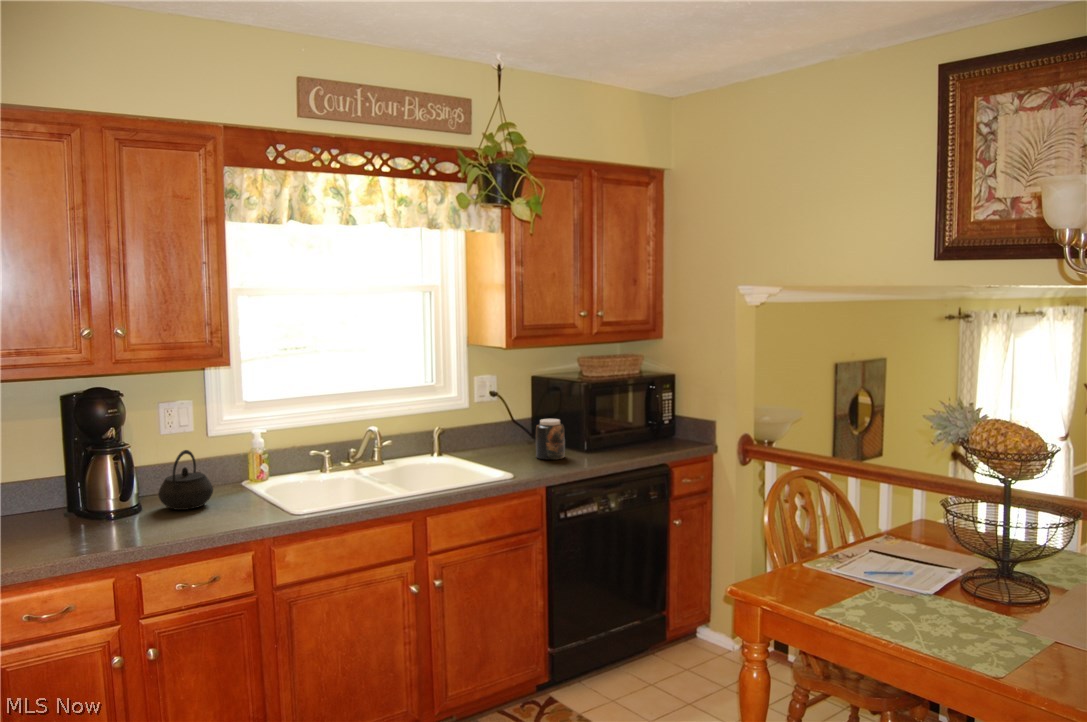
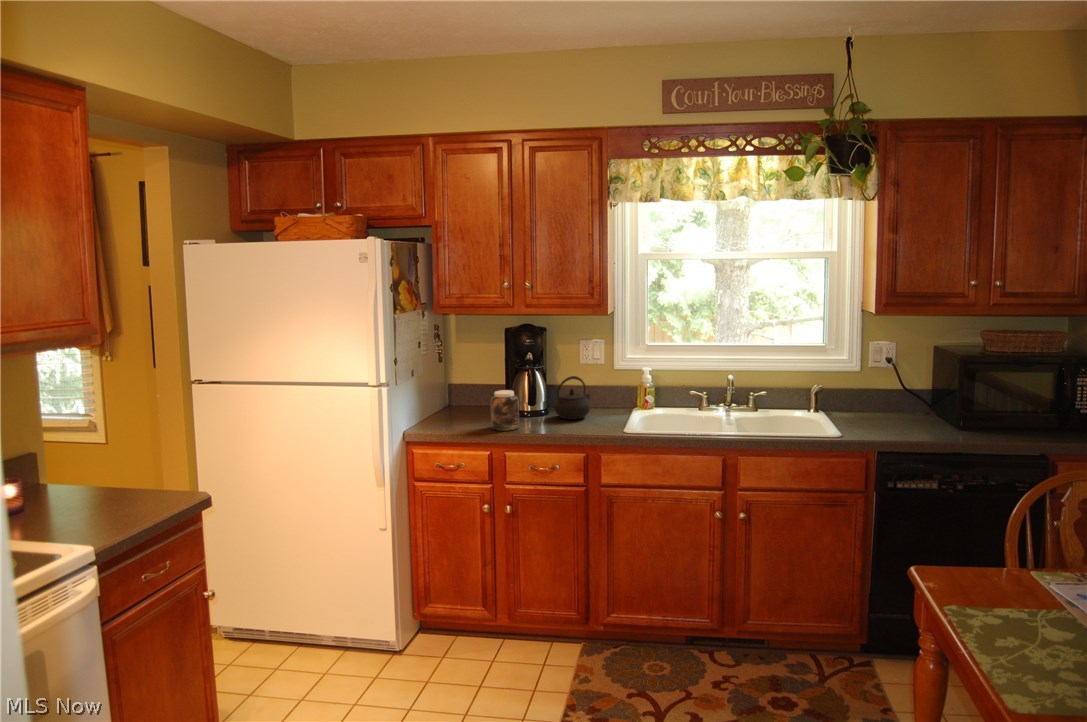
jar: present [536,419,565,460] -> present [491,390,519,431]

